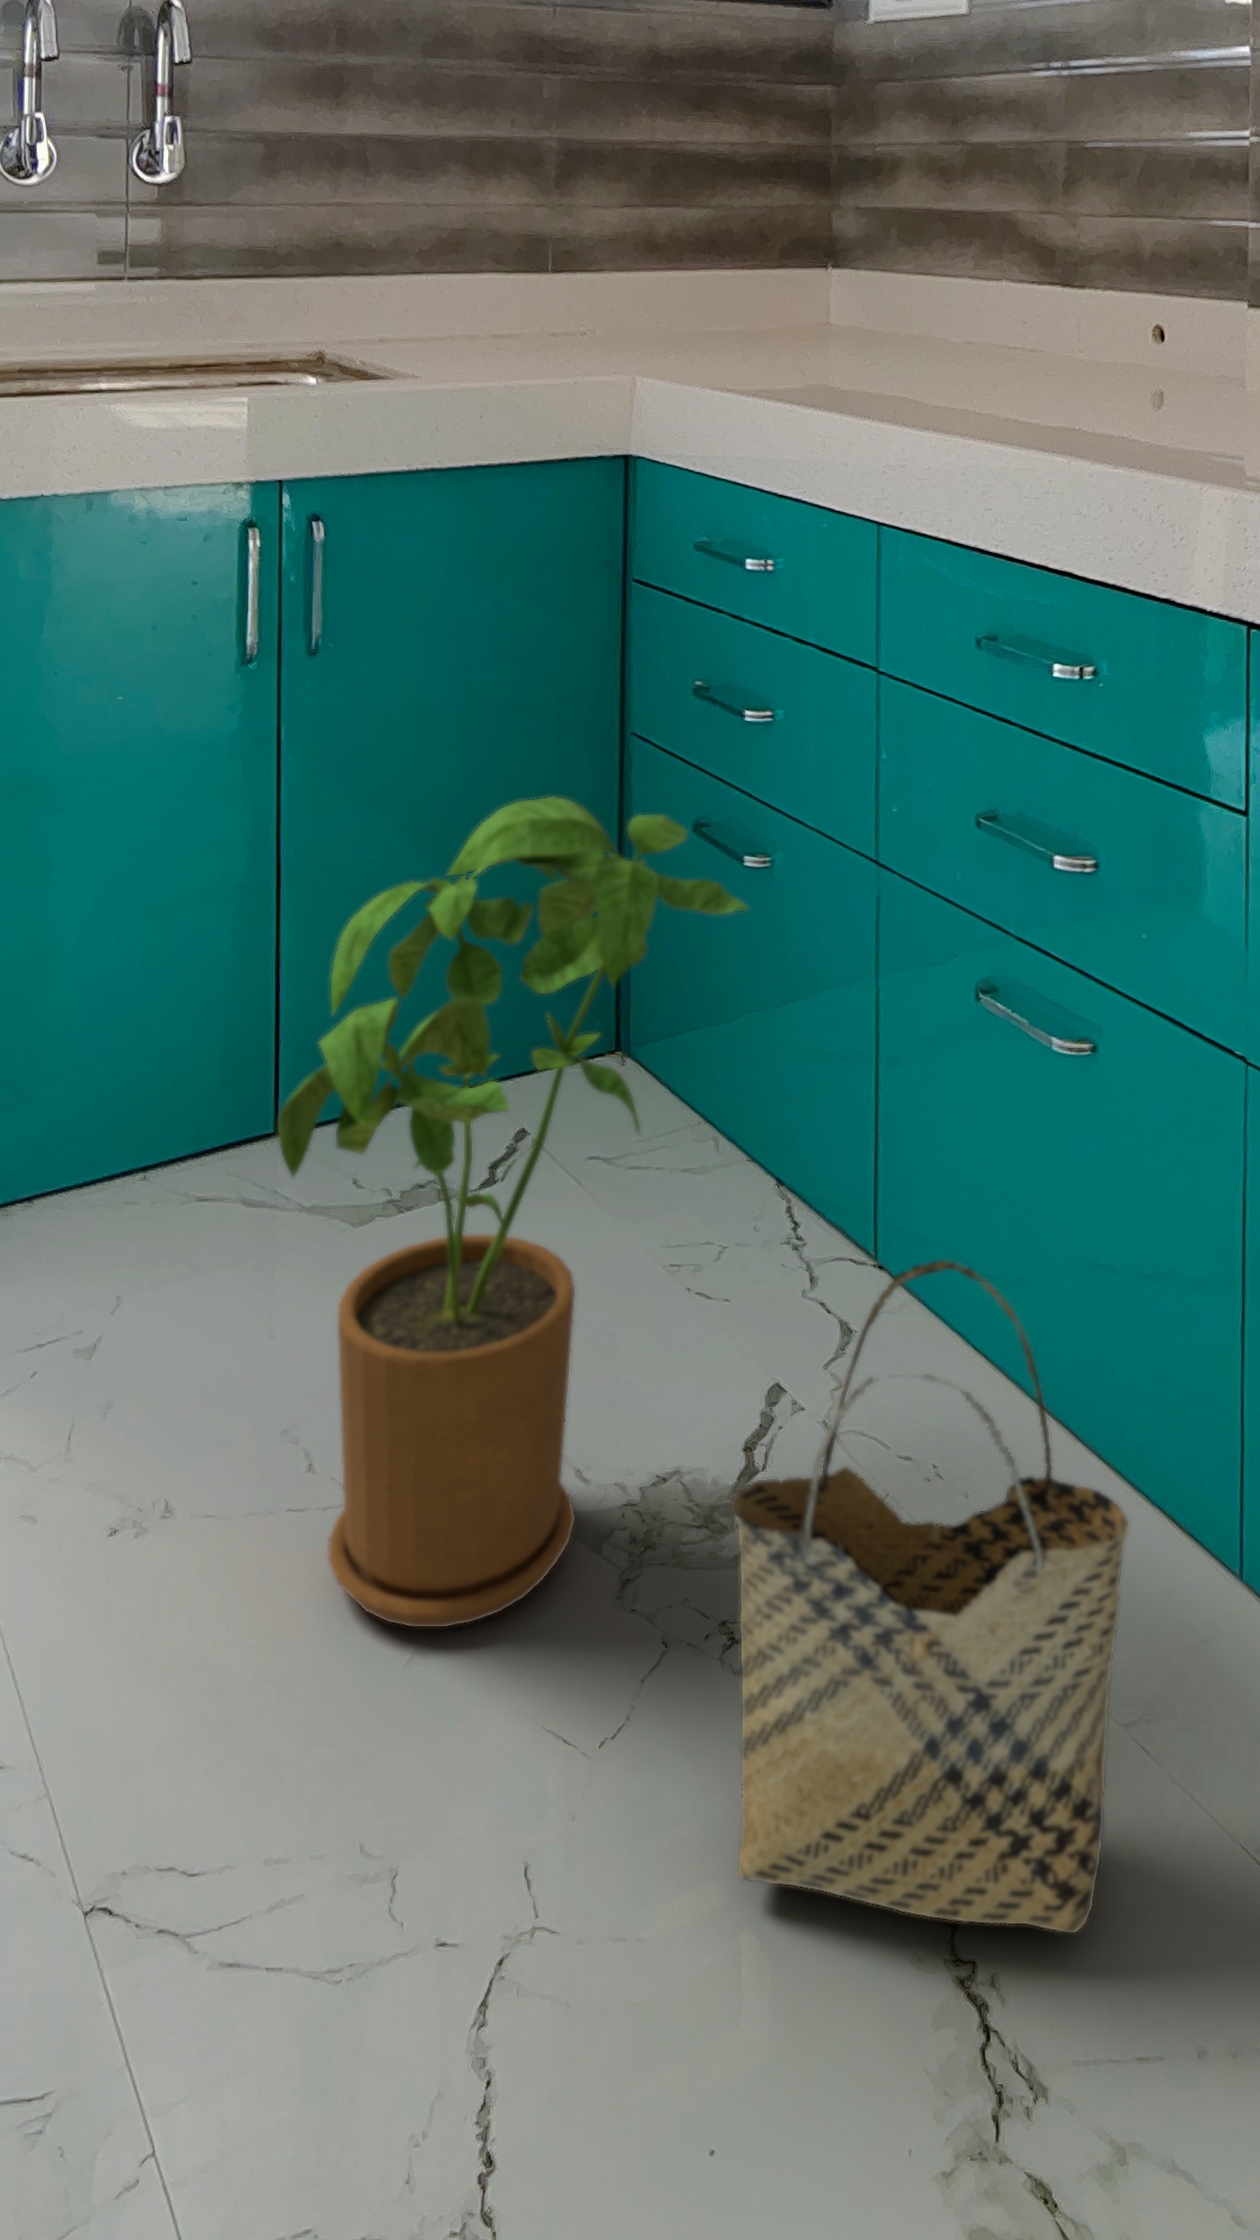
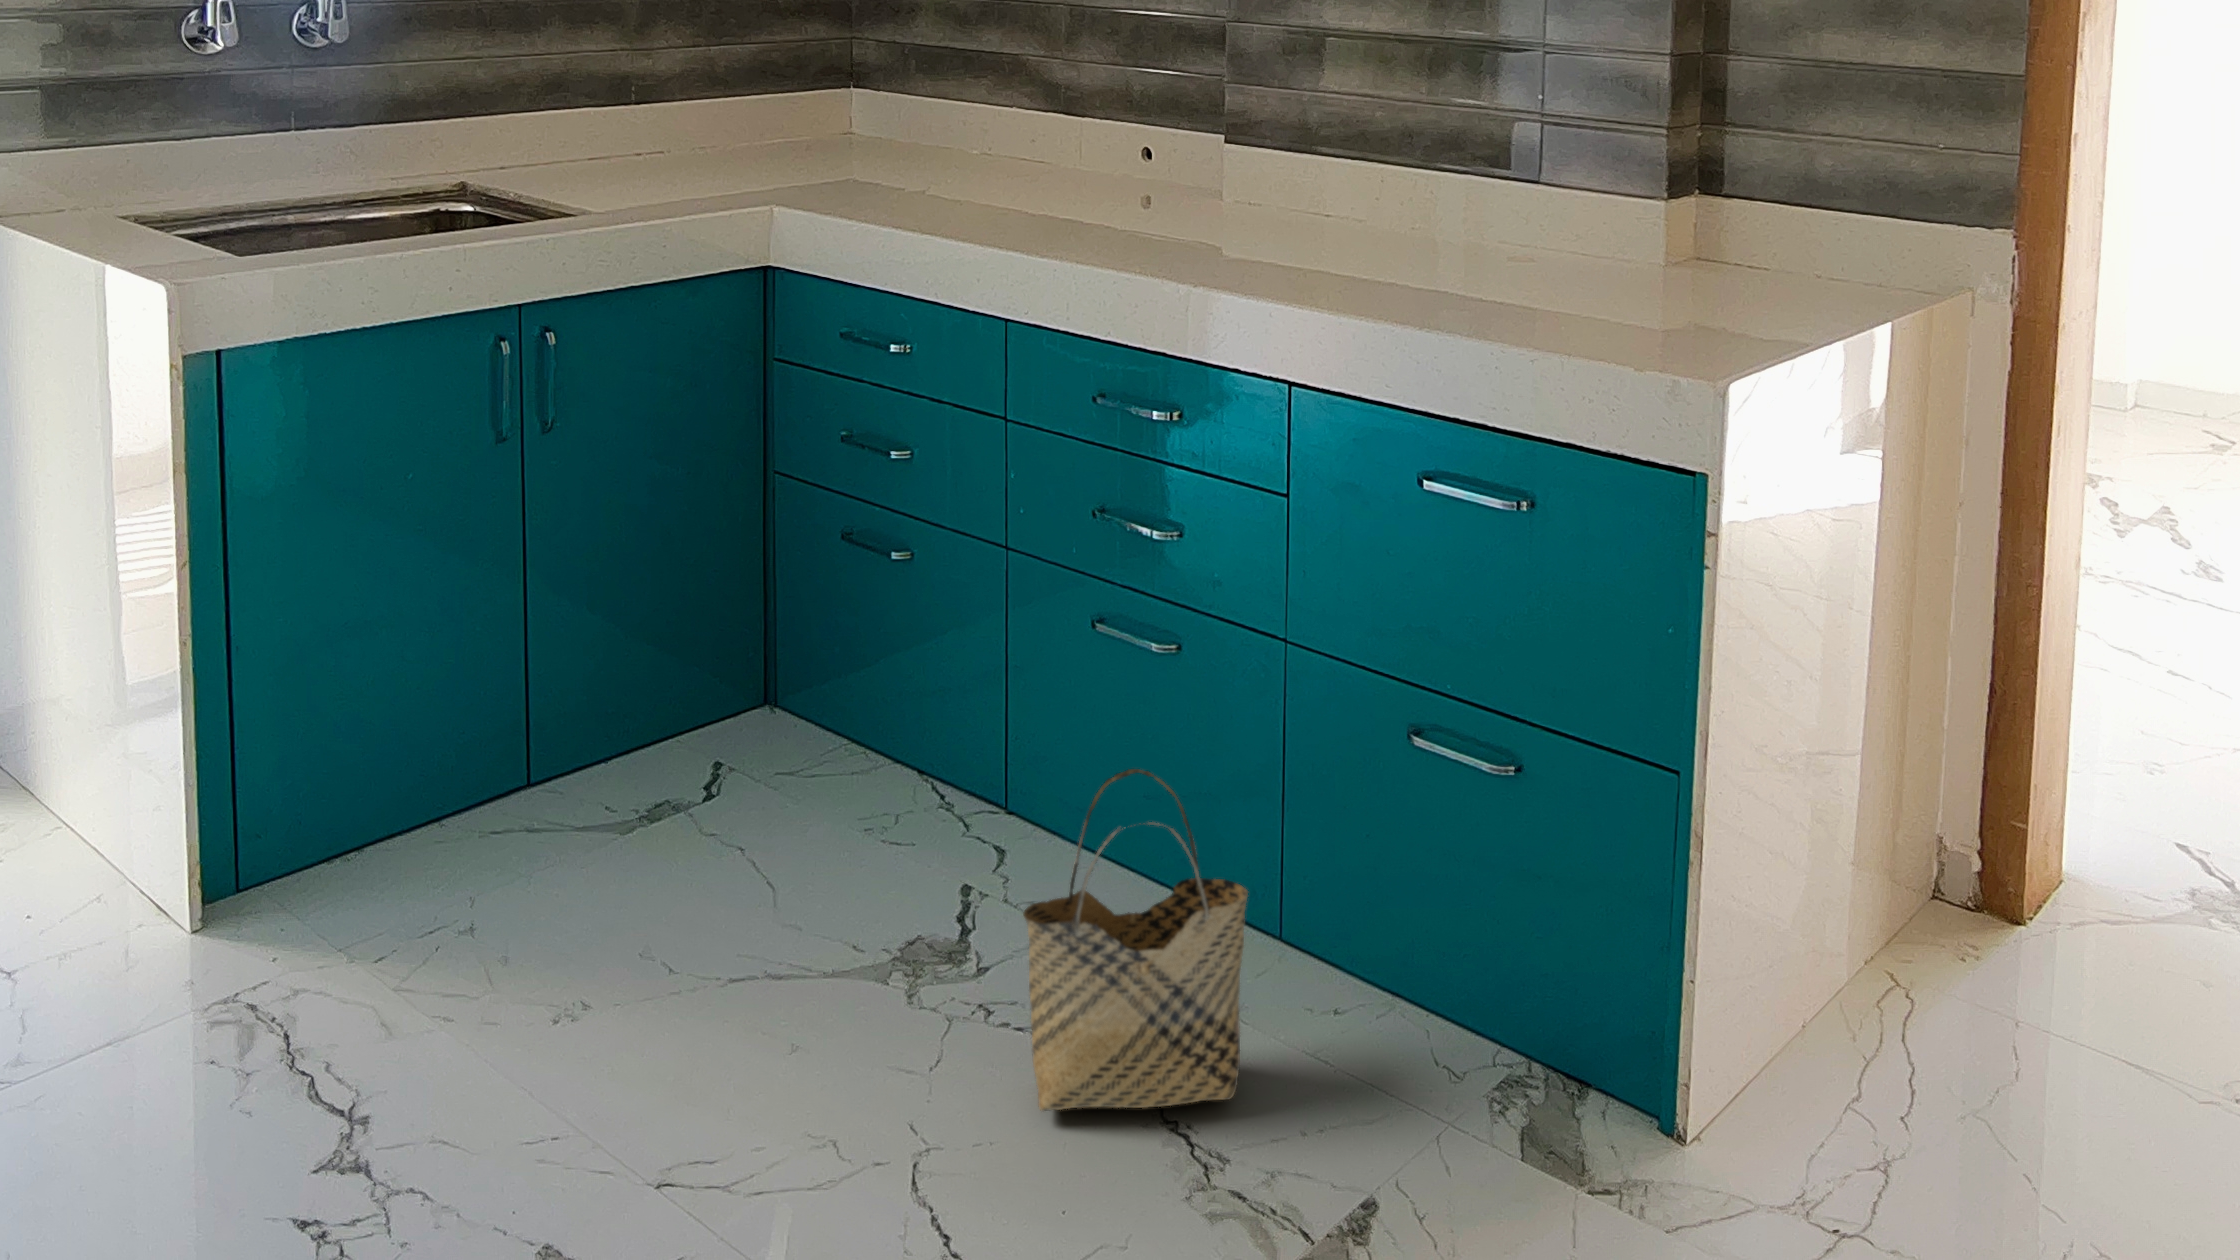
house plant: present [278,798,747,1627] -> none [690,524,981,1038]

